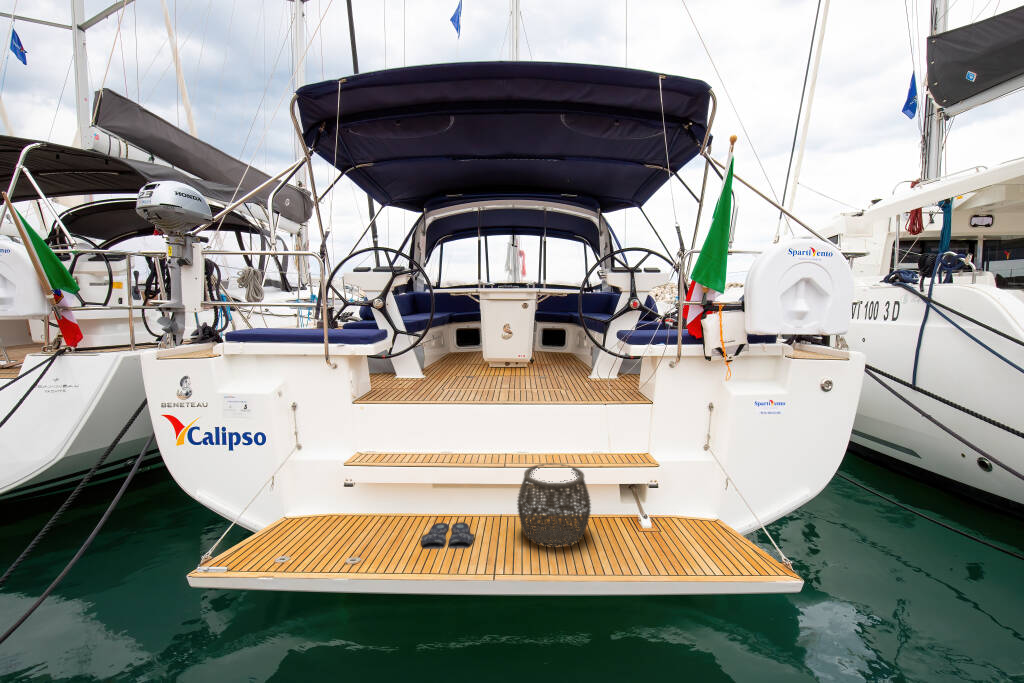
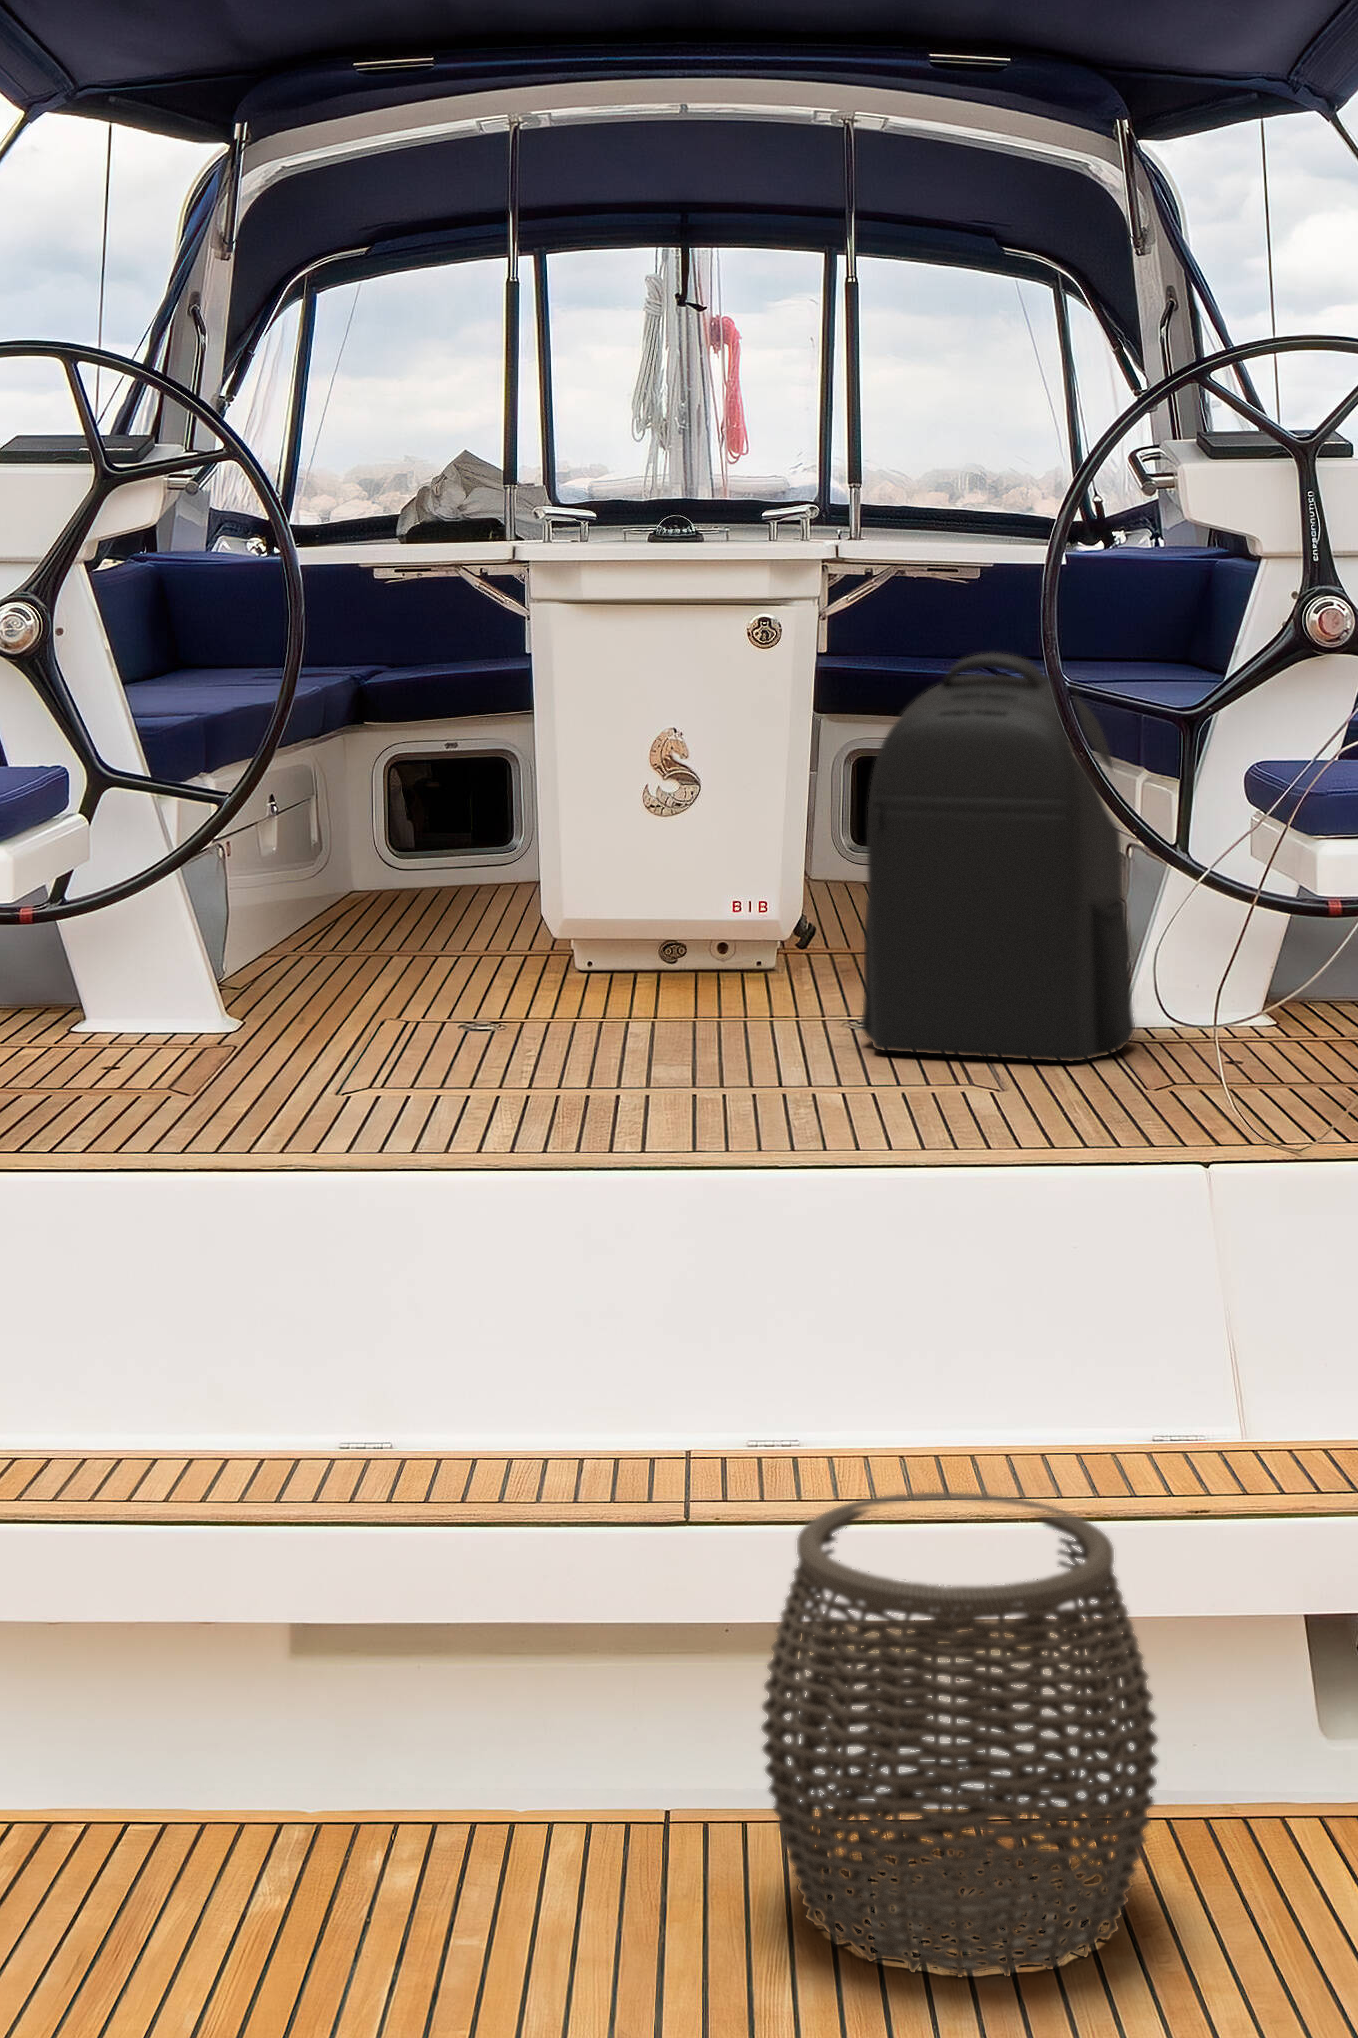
backpack: none [541,310,592,384] -> present [861,653,1135,1062]
slippers: present [421,522,474,549] -> none [246,1854,534,2012]

